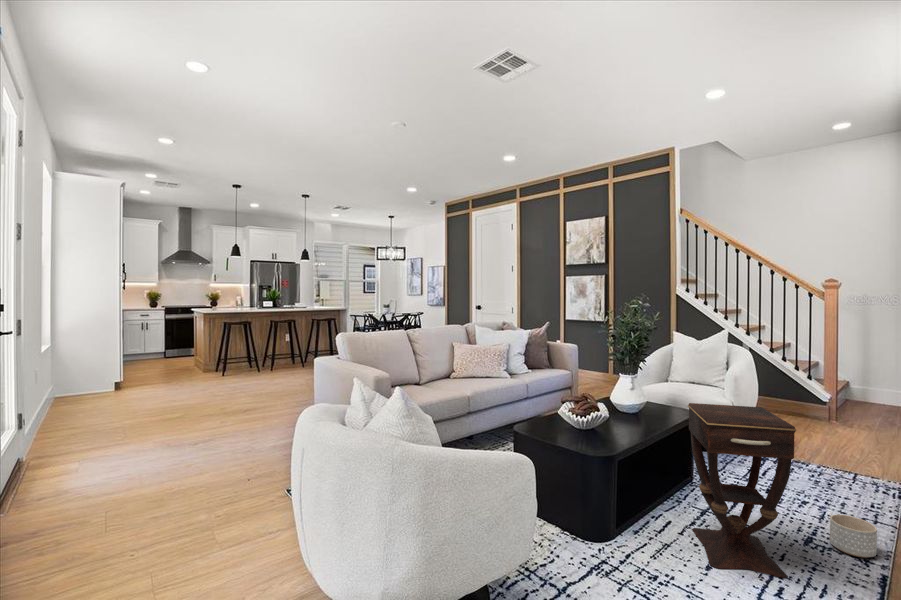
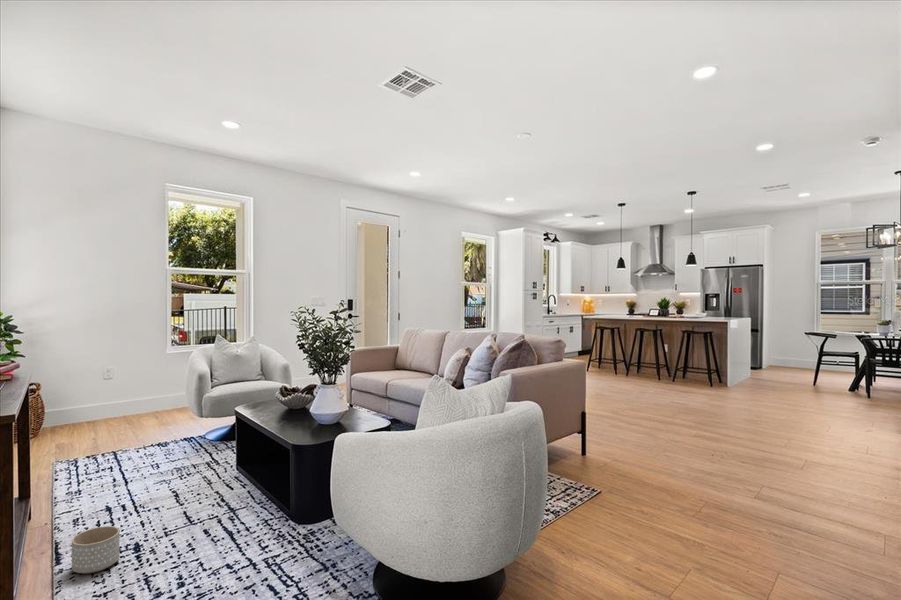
side table: present [688,403,796,578] -> none [122,380,224,524]

